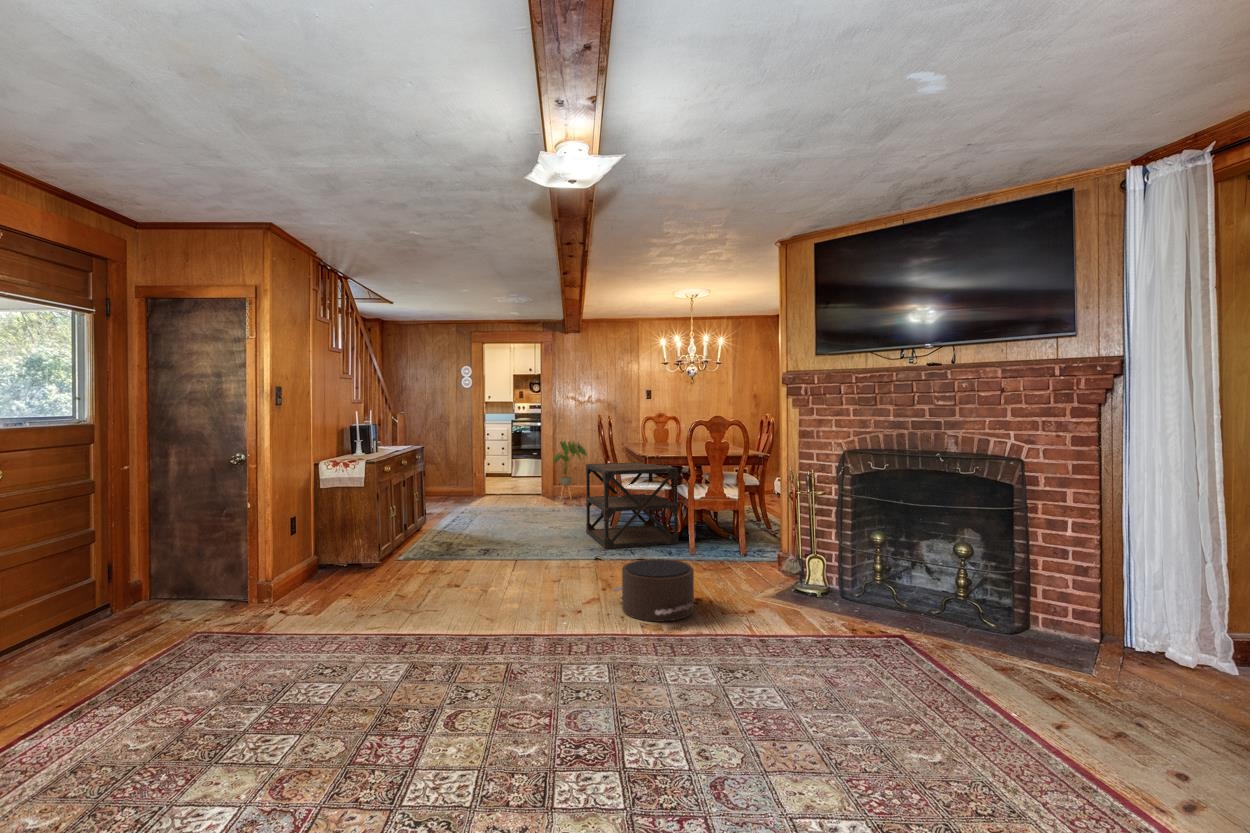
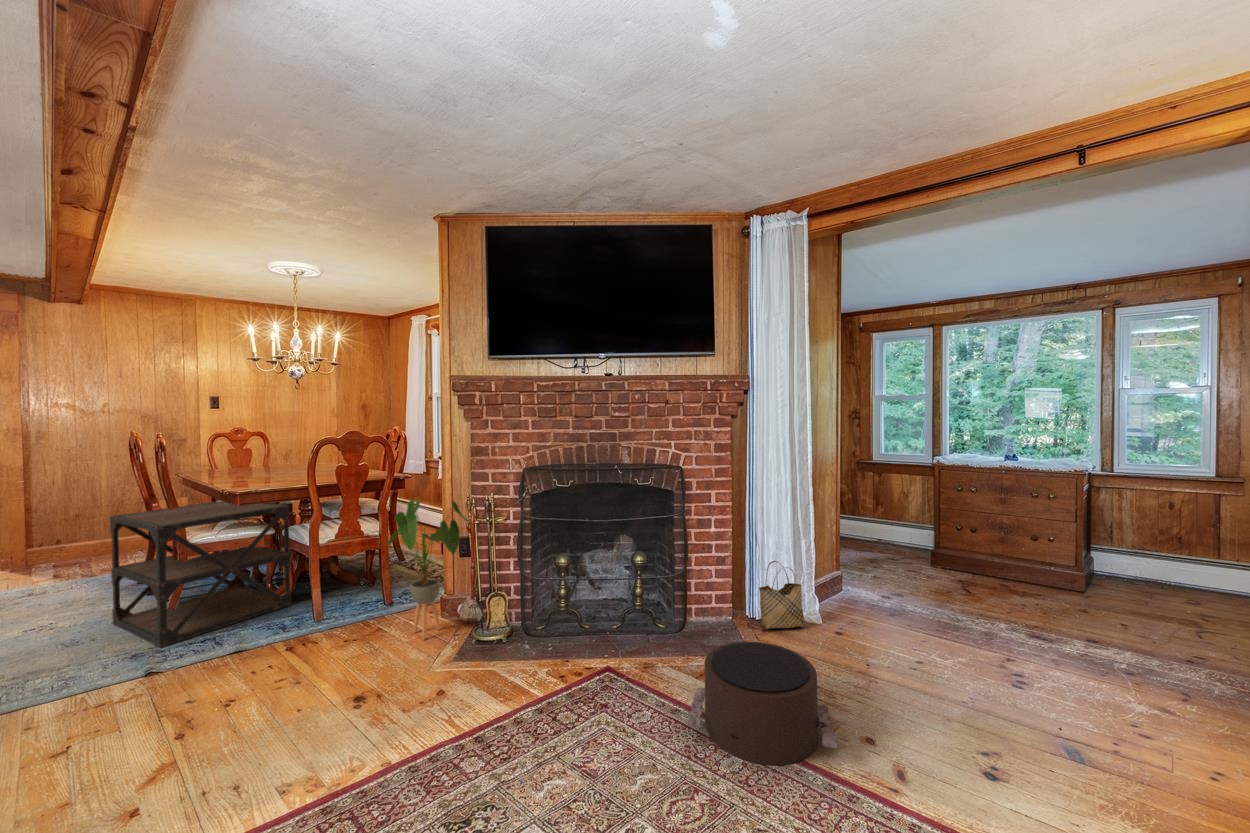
house plant: present [553,441,587,499] -> present [388,499,470,639]
pouf: present [613,559,694,622] -> present [689,642,837,765]
woven basket: none [1120,587,1198,677] -> present [759,561,804,629]

